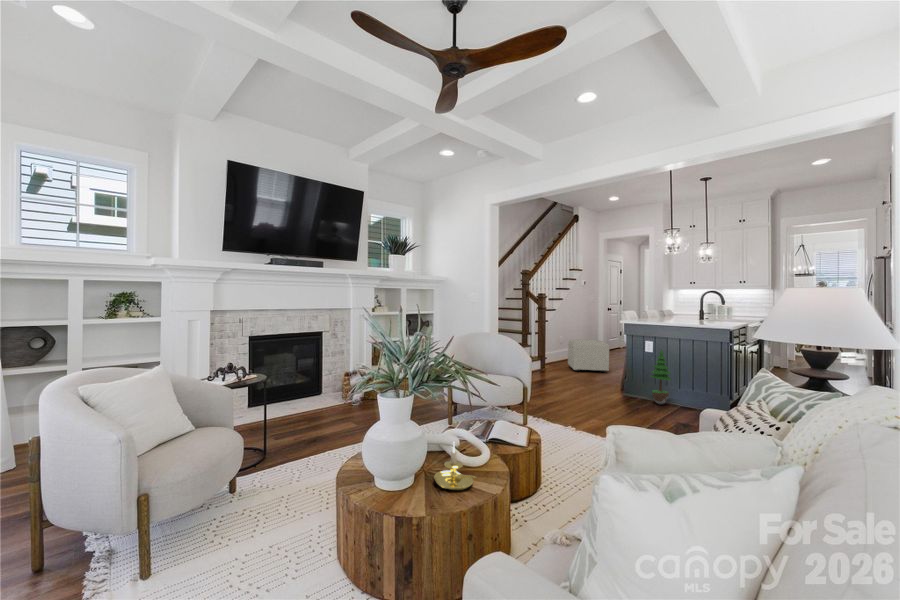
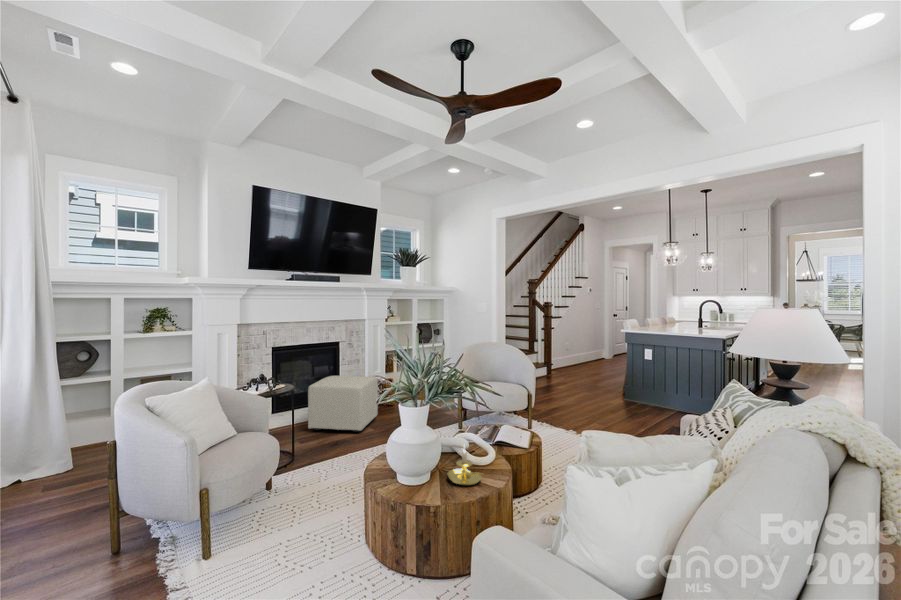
ottoman: present [568,340,609,372] -> present [308,376,378,432]
potted tree: present [651,350,671,405] -> none [649,356,670,409]

